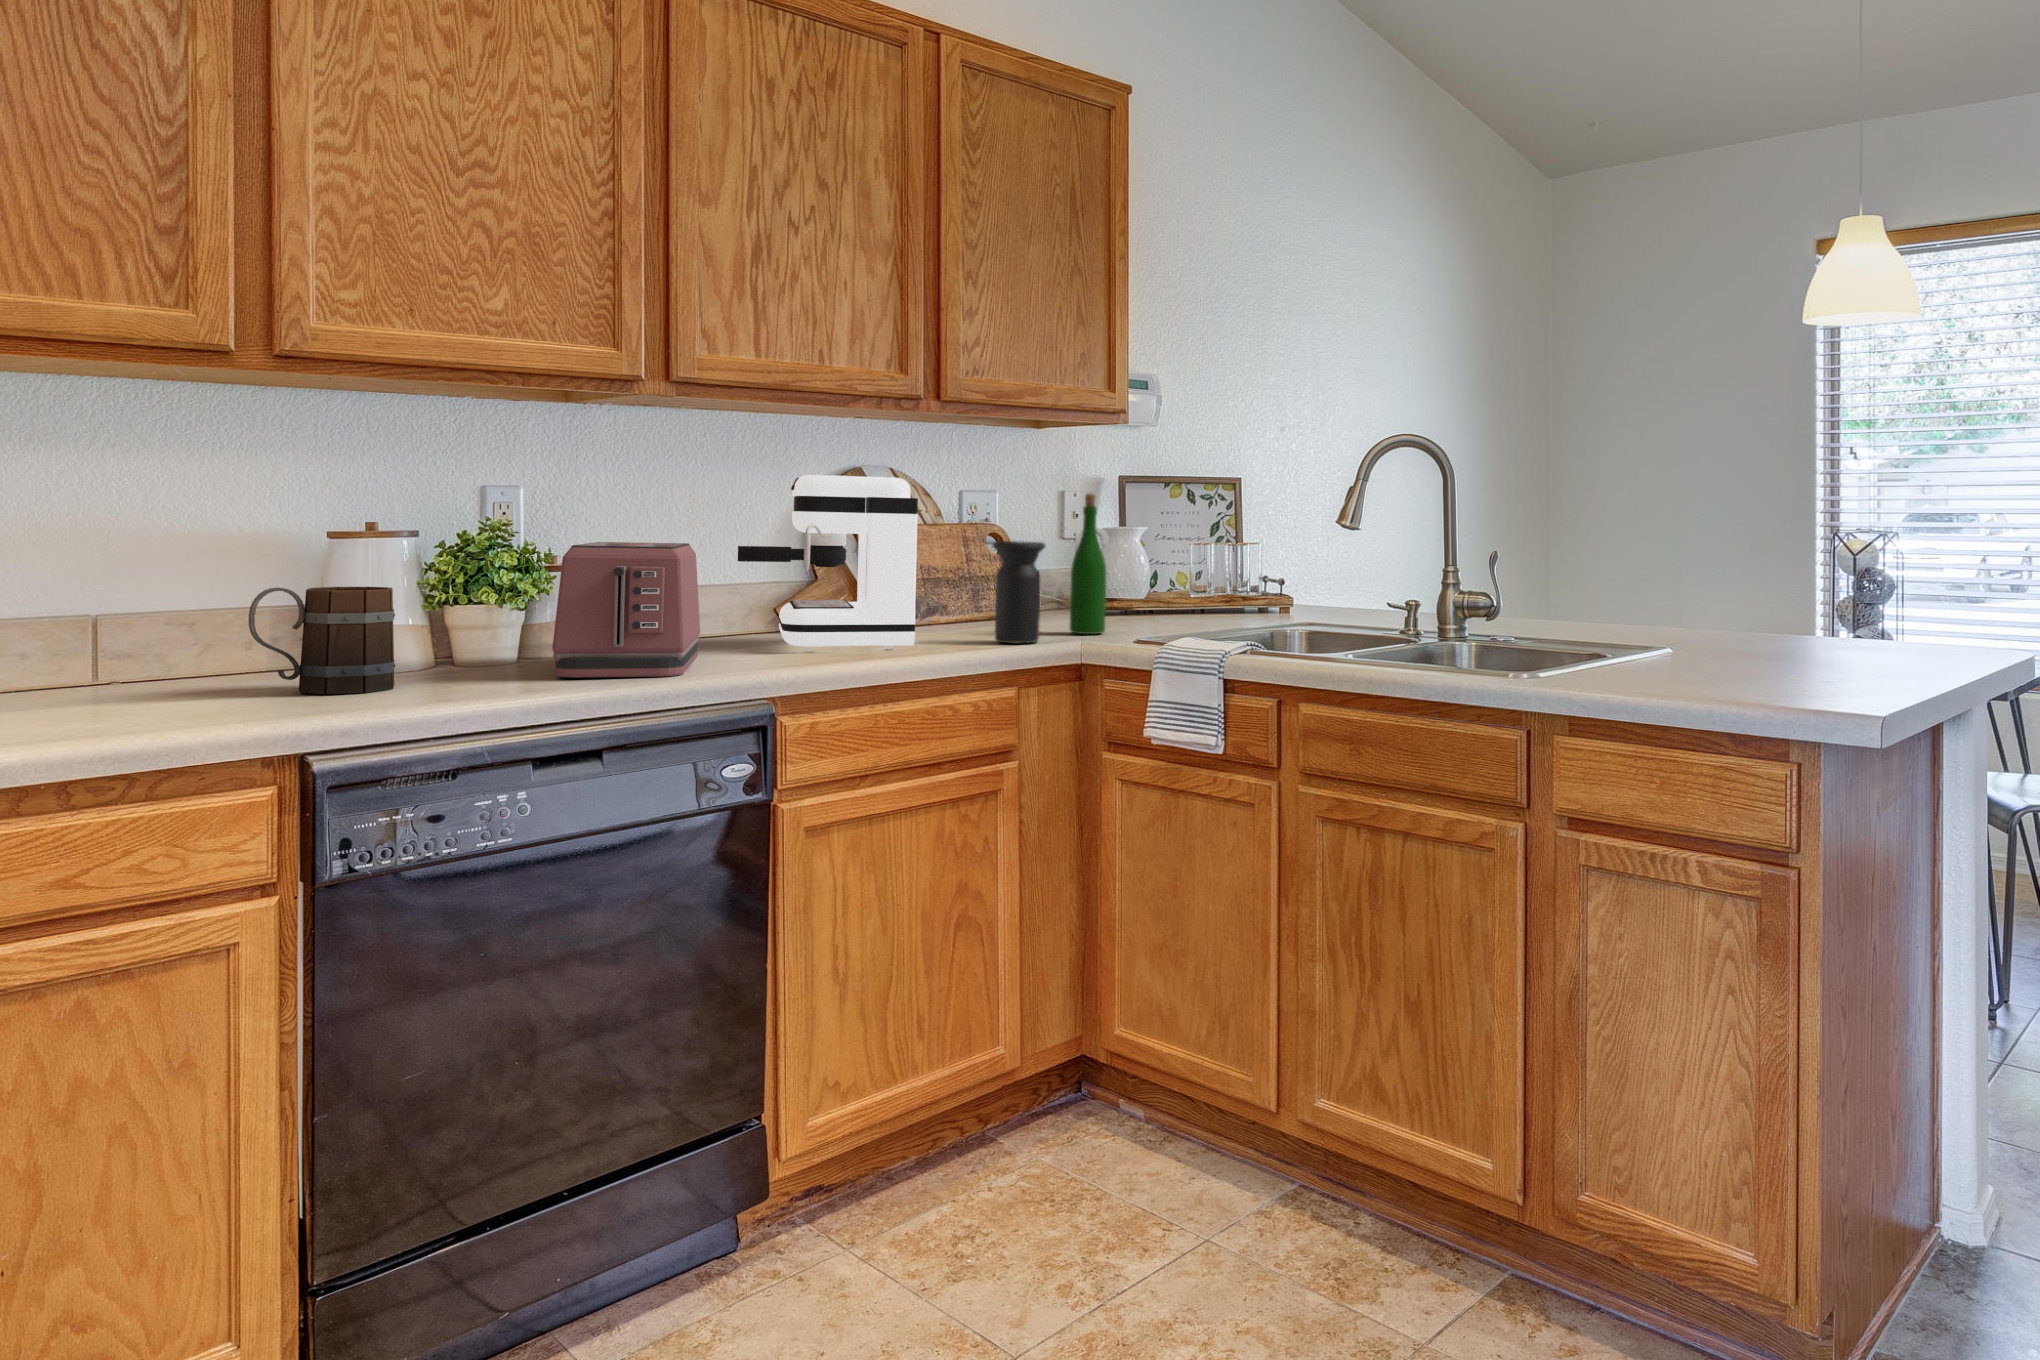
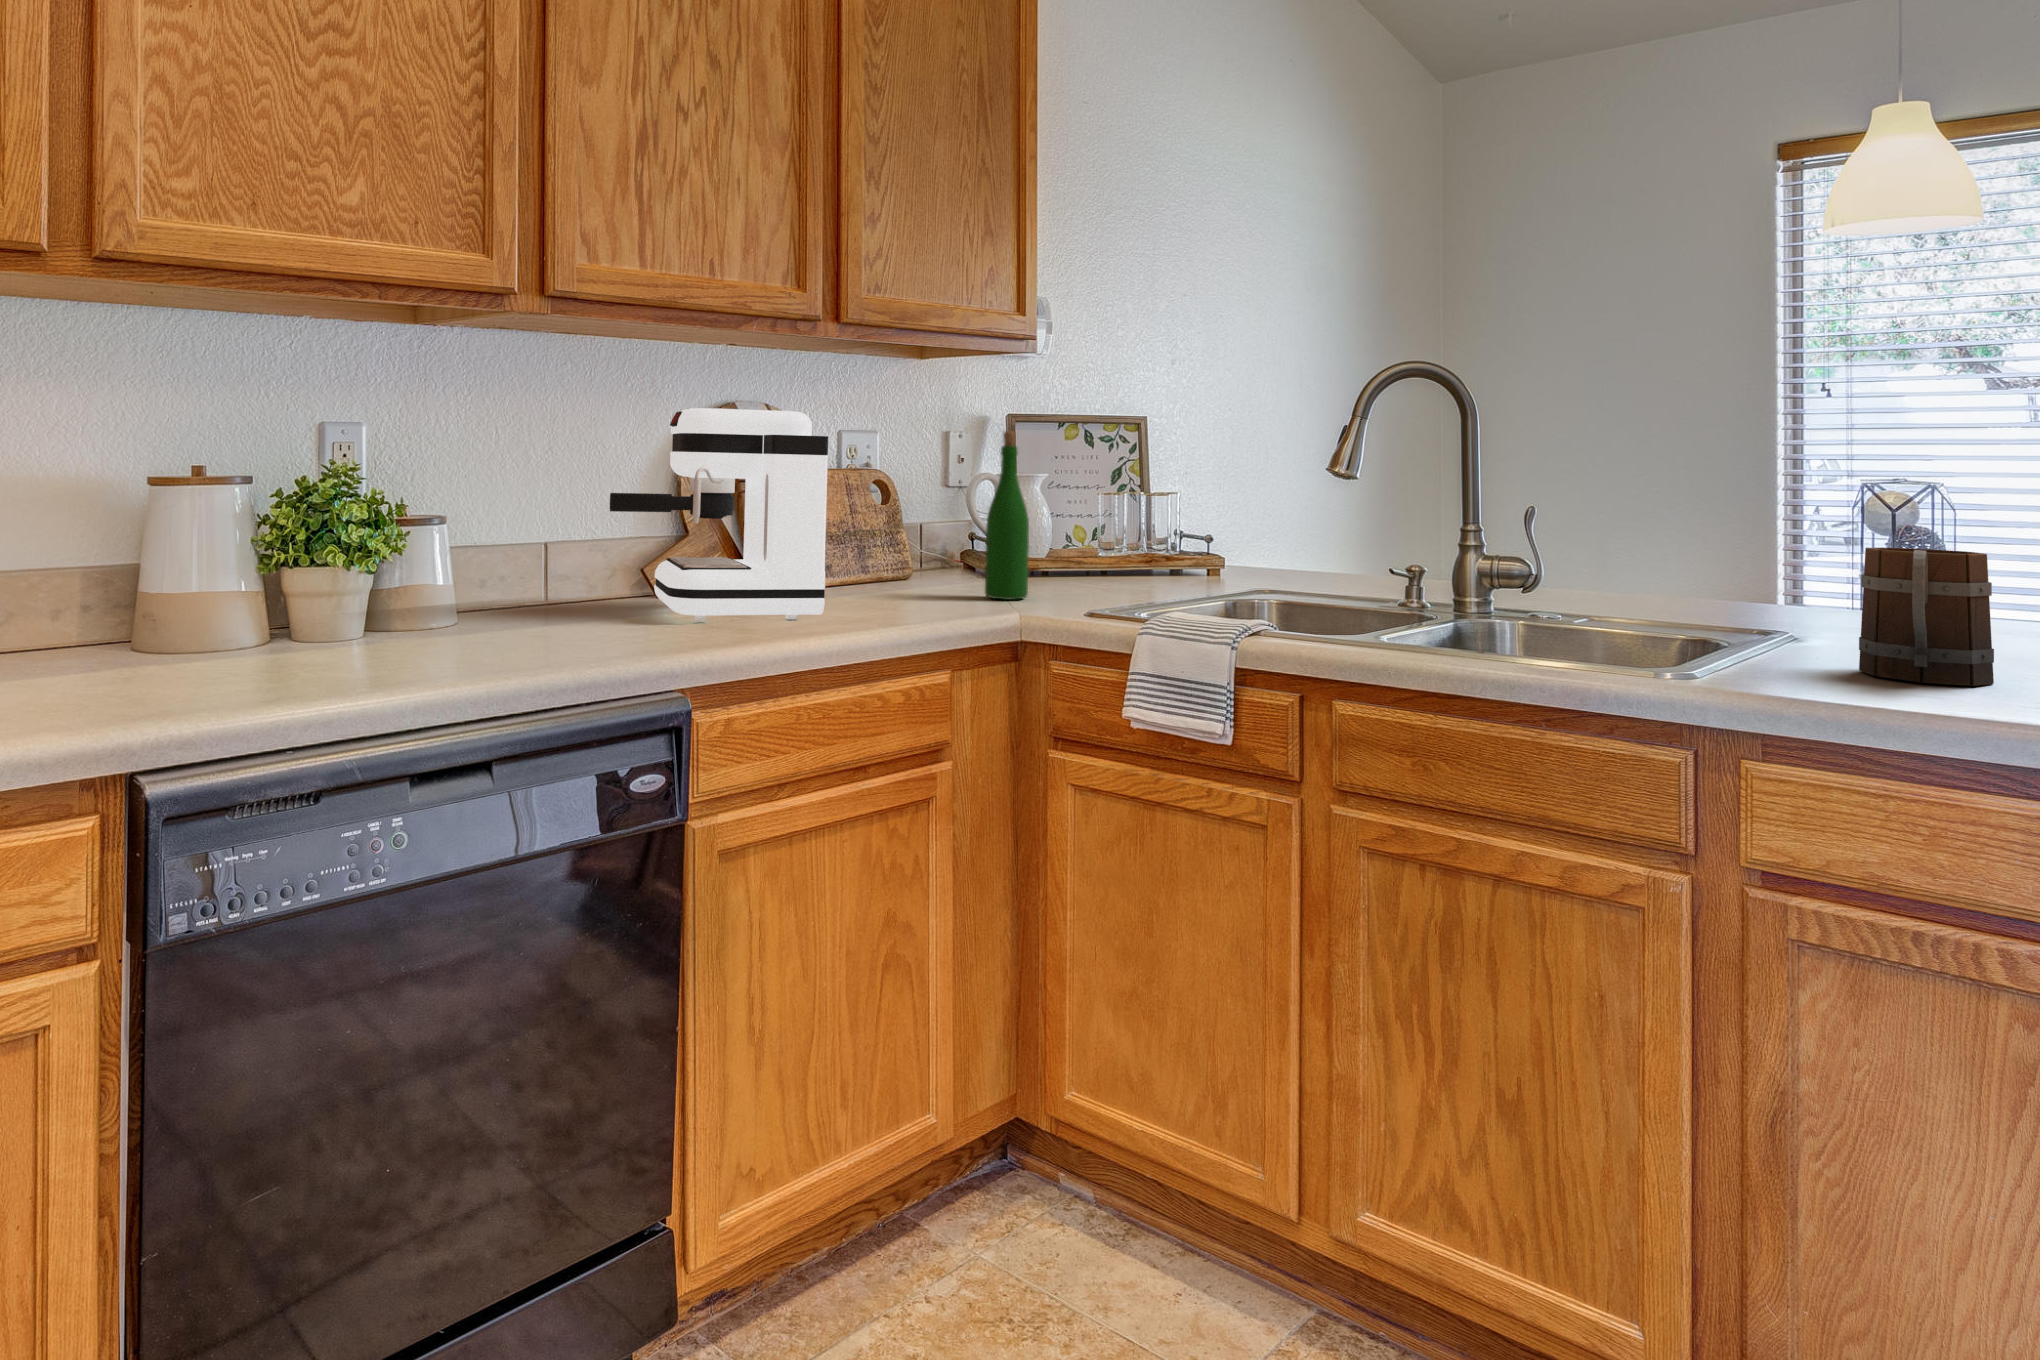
vase: present [993,541,1045,643] -> none [906,488,971,612]
toaster: present [552,542,700,678] -> none [419,489,576,660]
mug: present [249,587,395,694] -> present [1859,548,1994,686]

